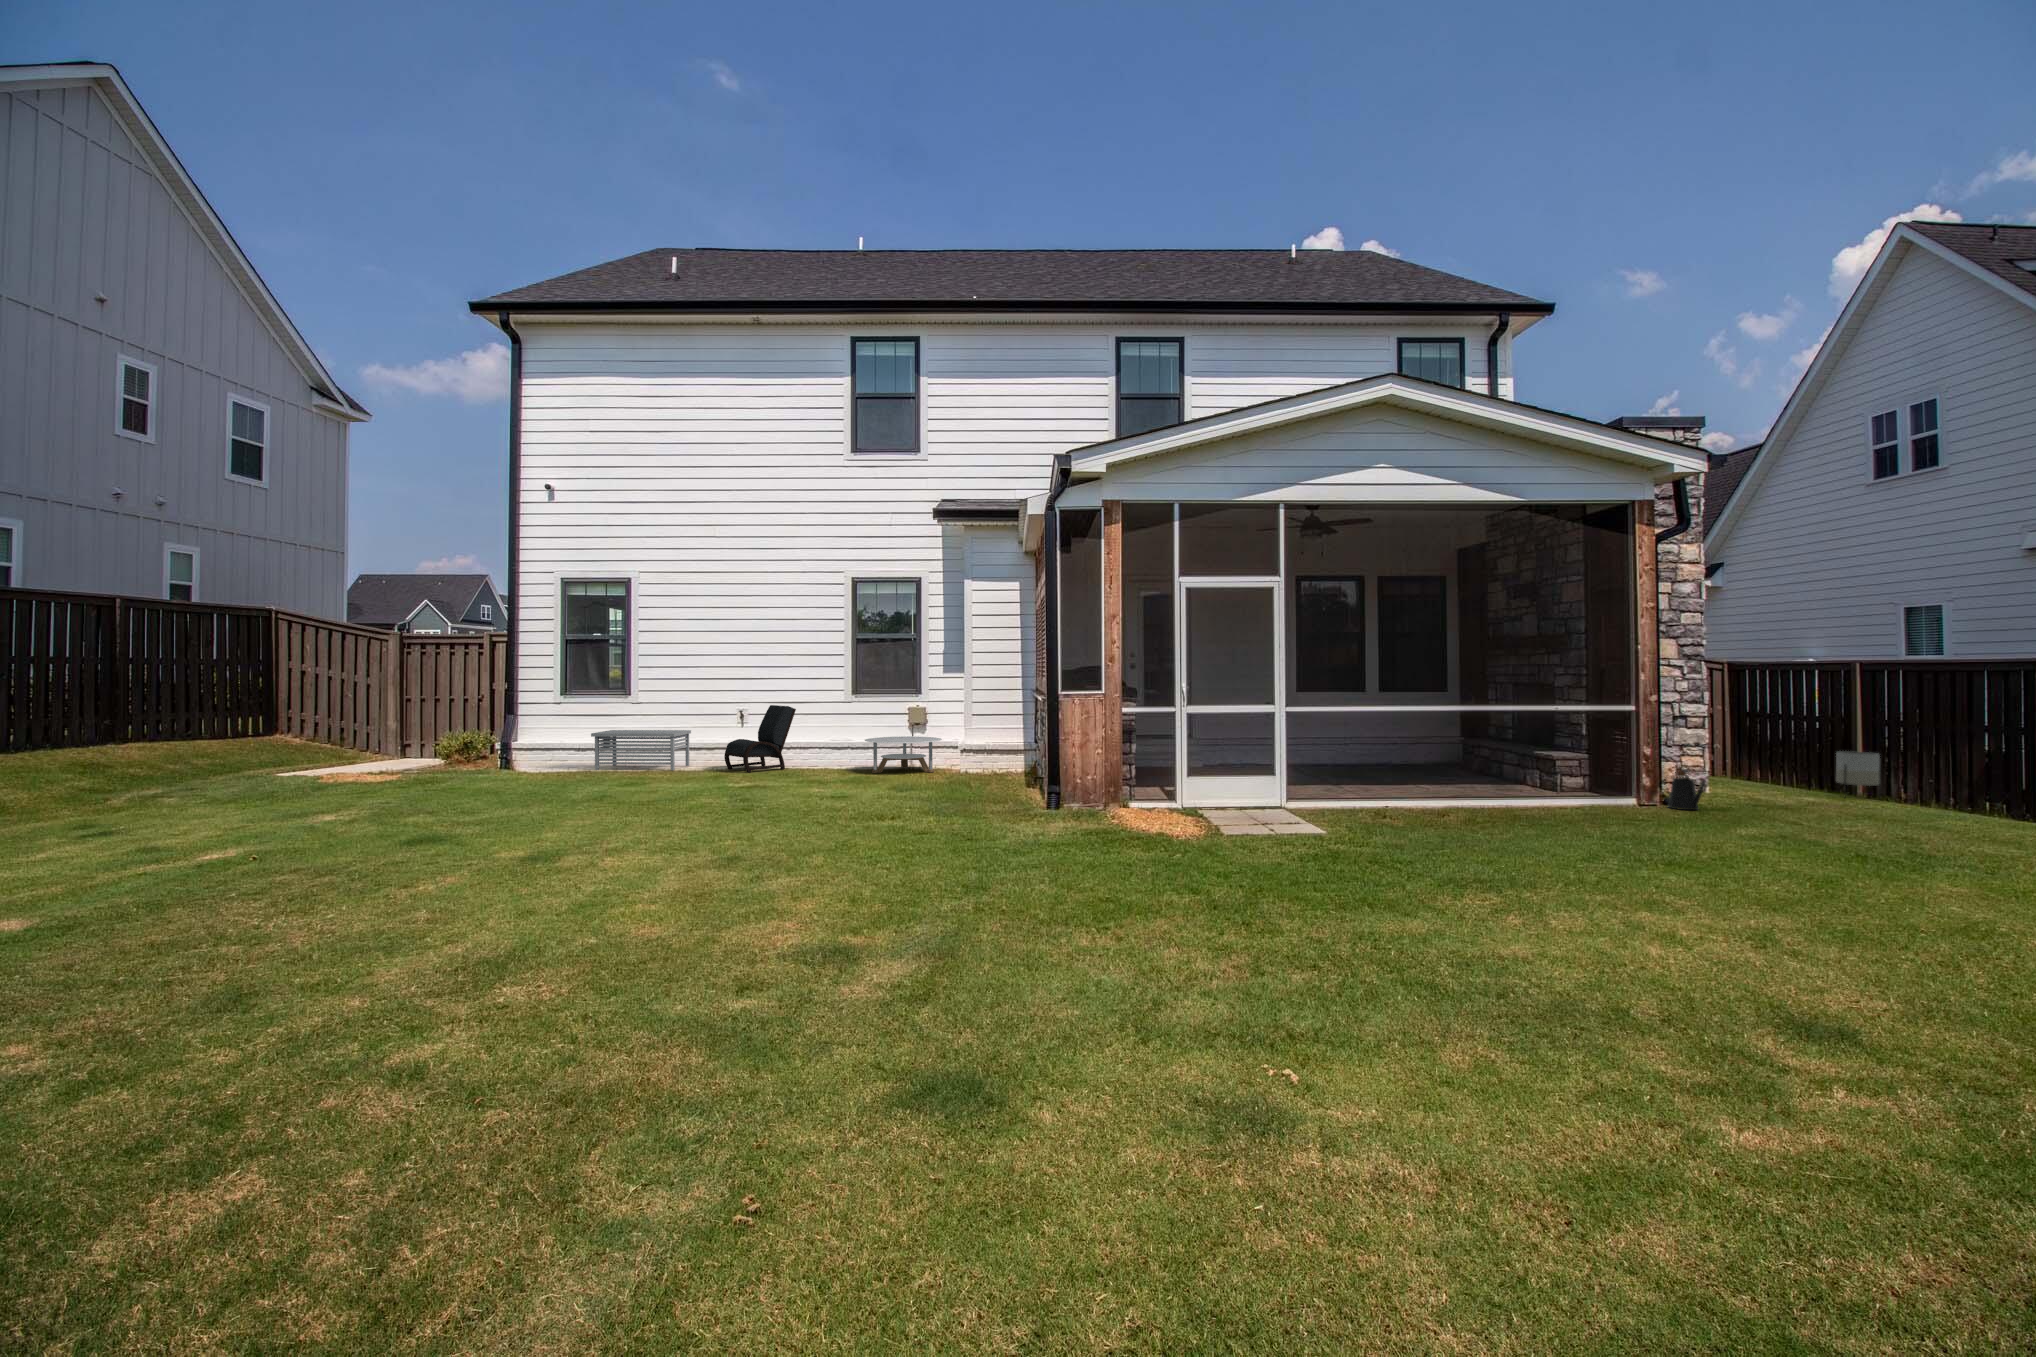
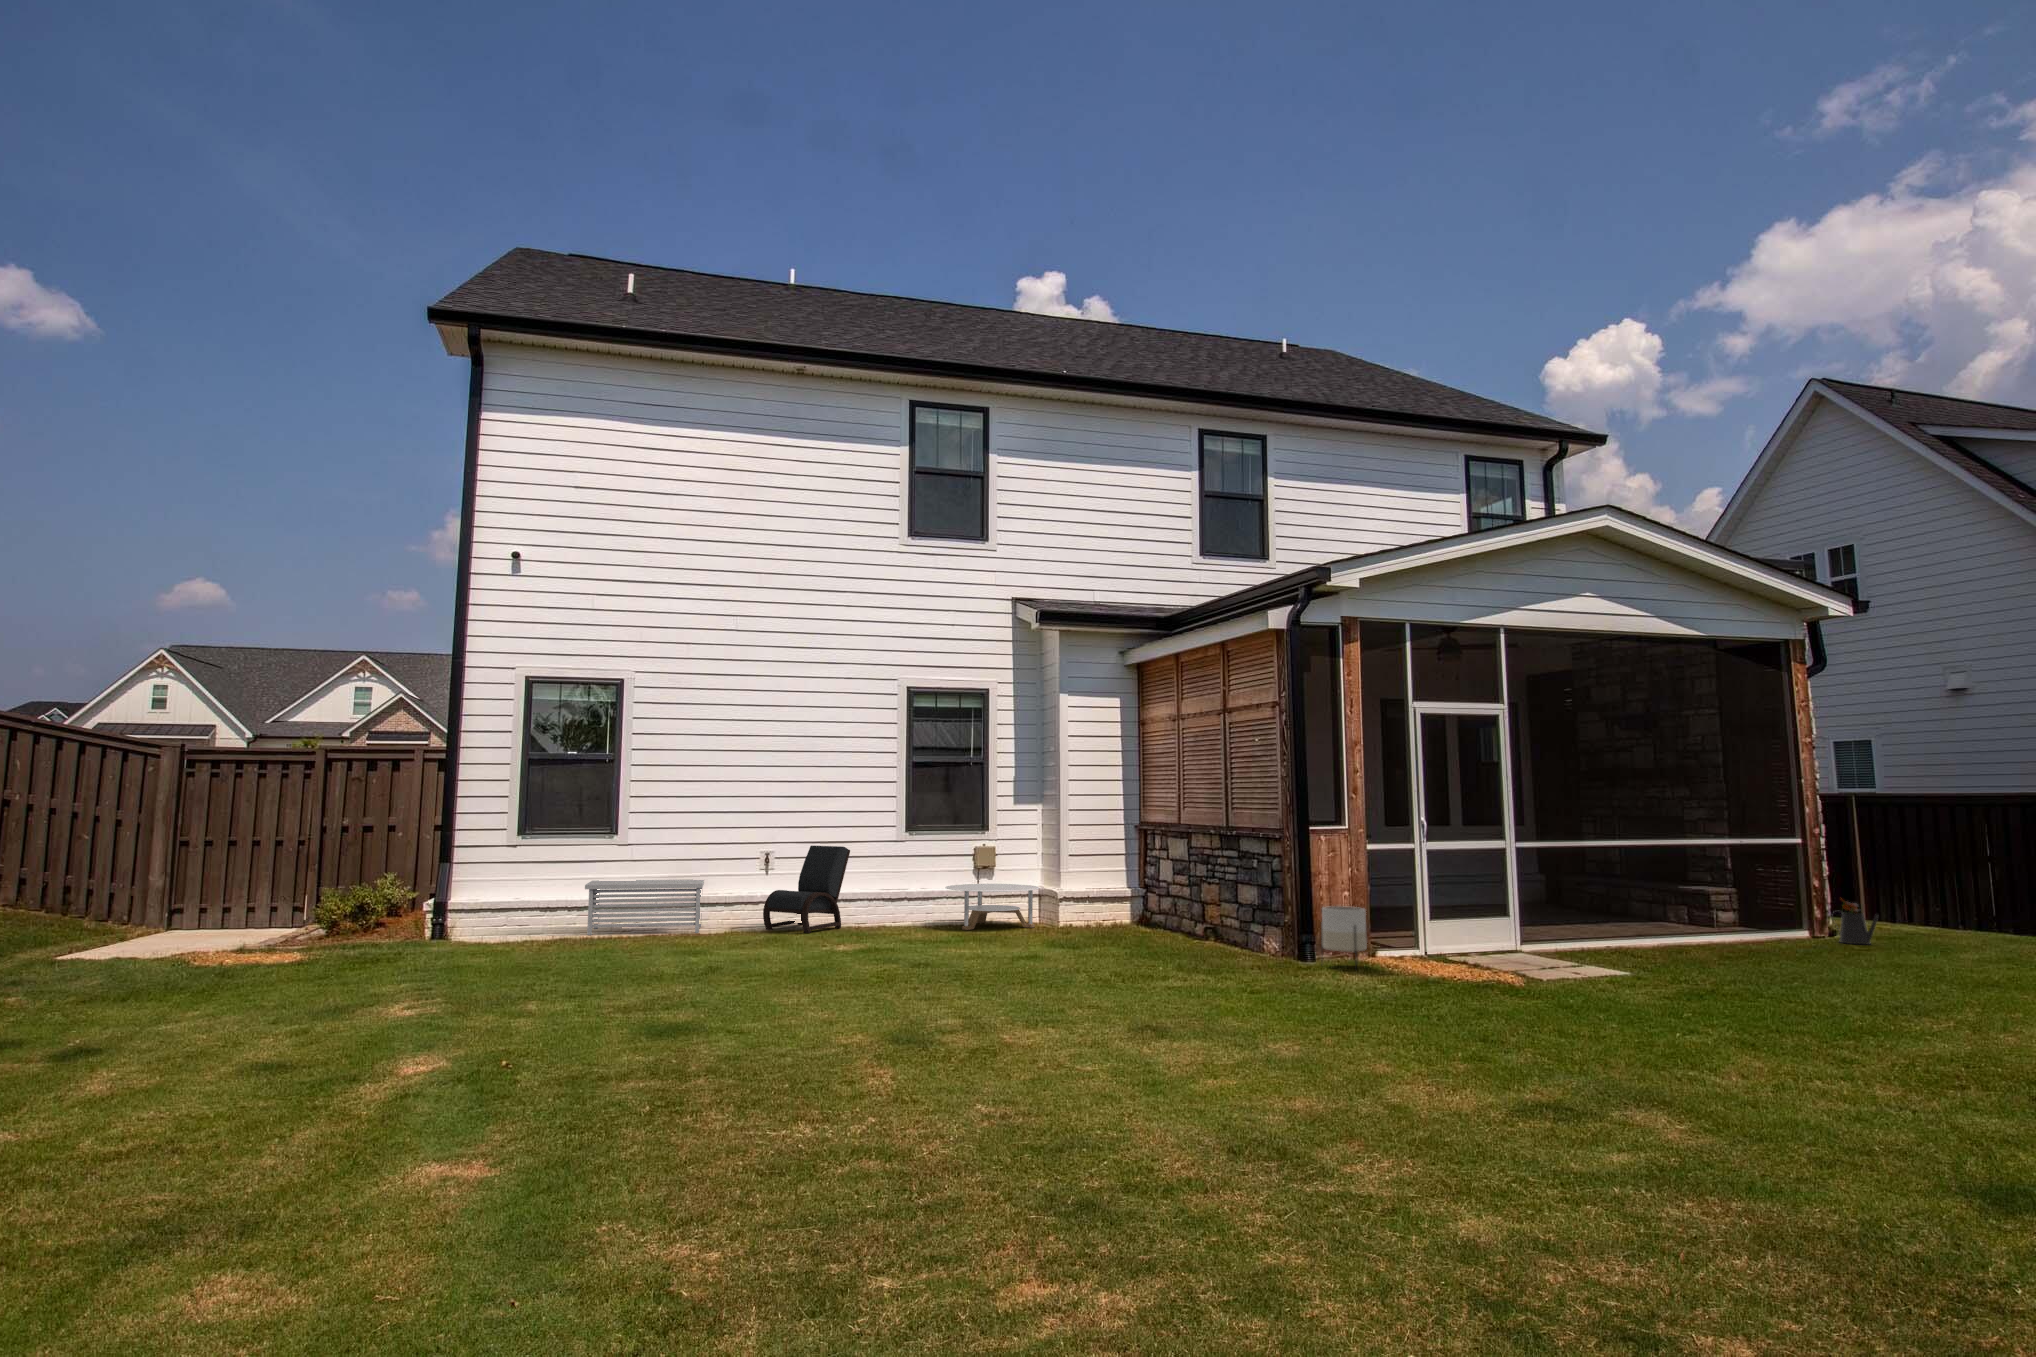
planter: present [1836,751,1881,793] -> present [1321,906,1367,968]

